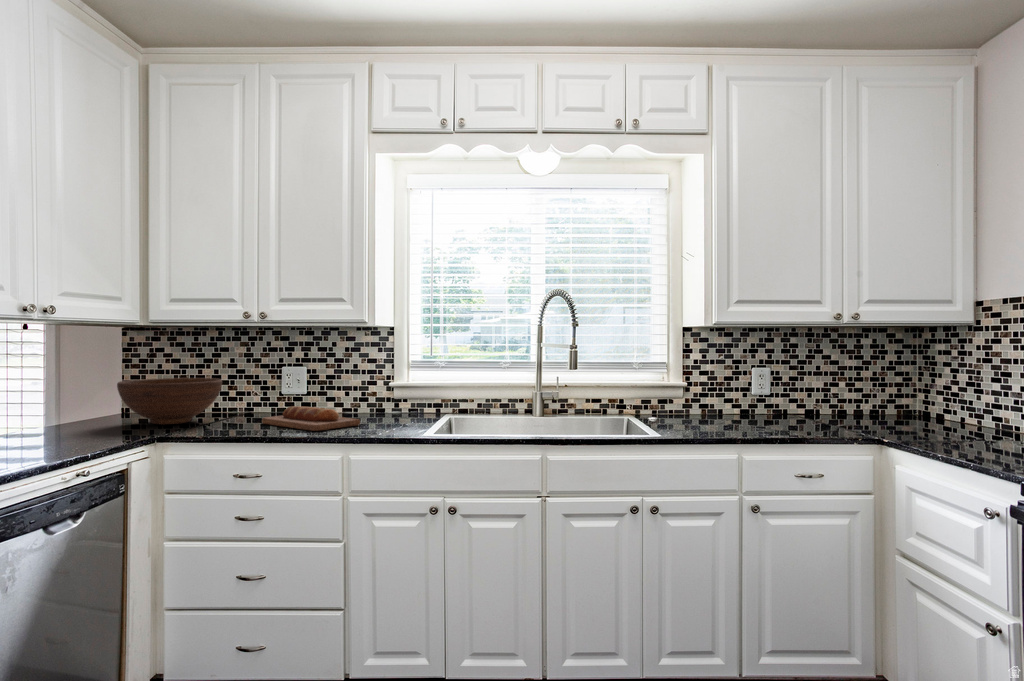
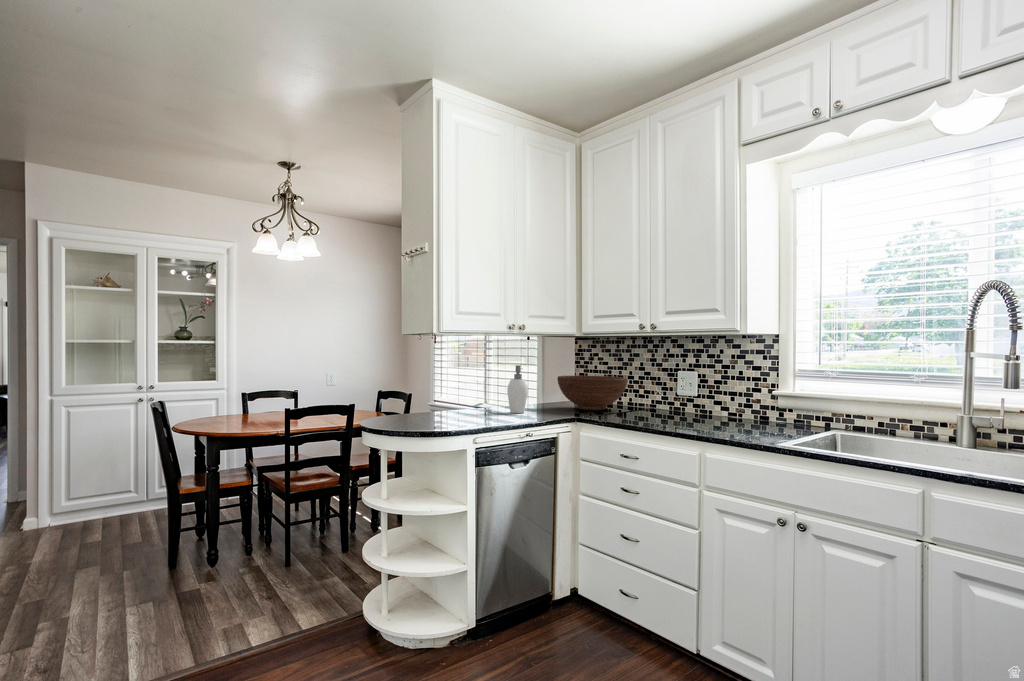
soap dispenser: none [45,371,96,443] -> present [507,365,528,413]
bread loaf: present [262,406,360,431] -> none [650,405,728,428]

